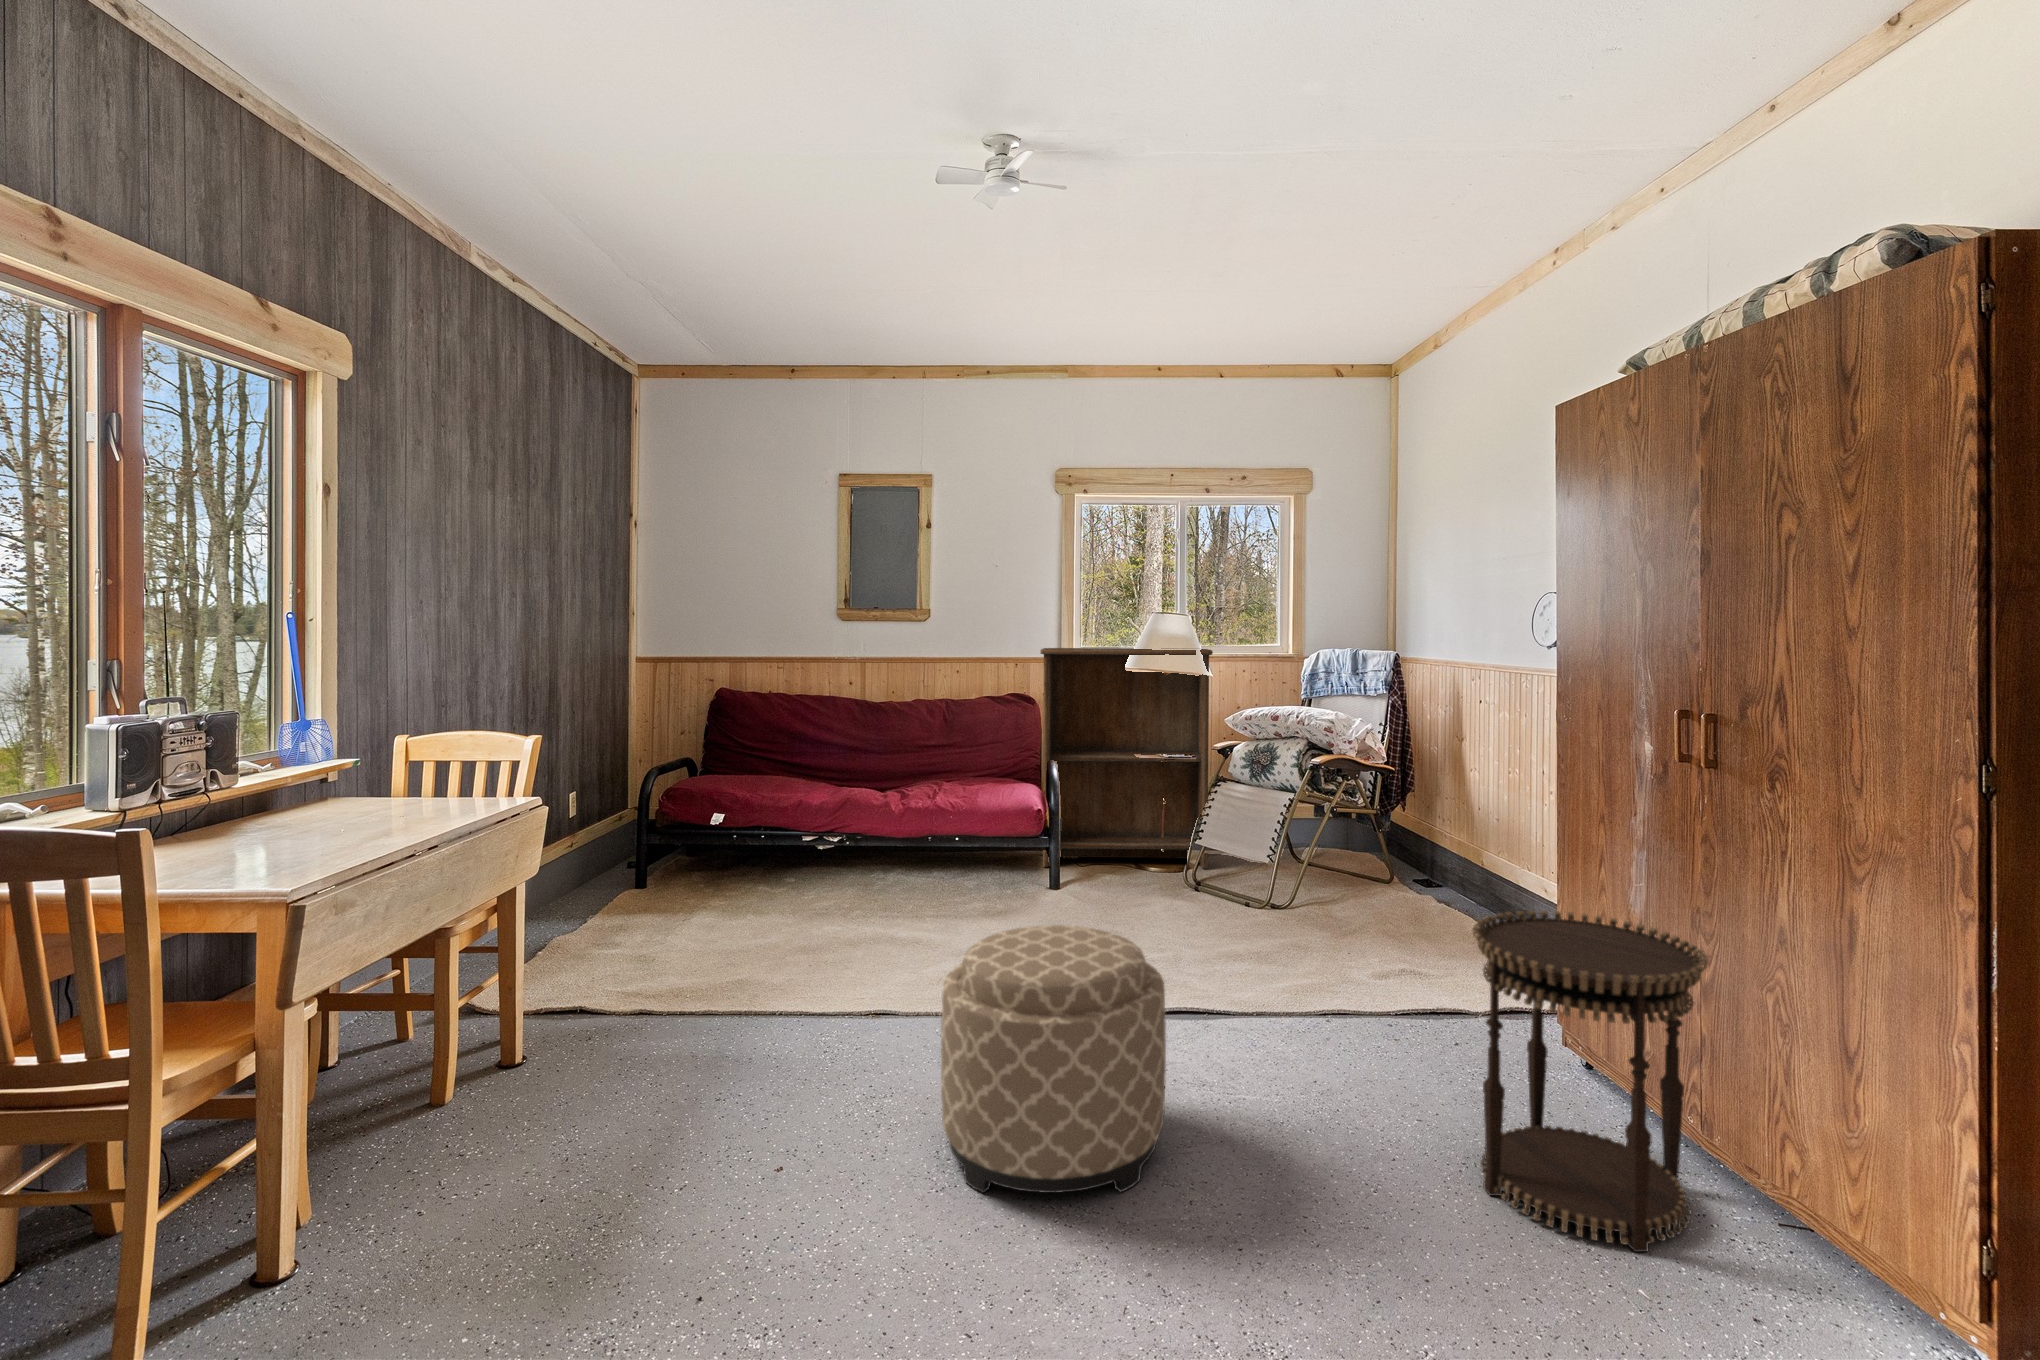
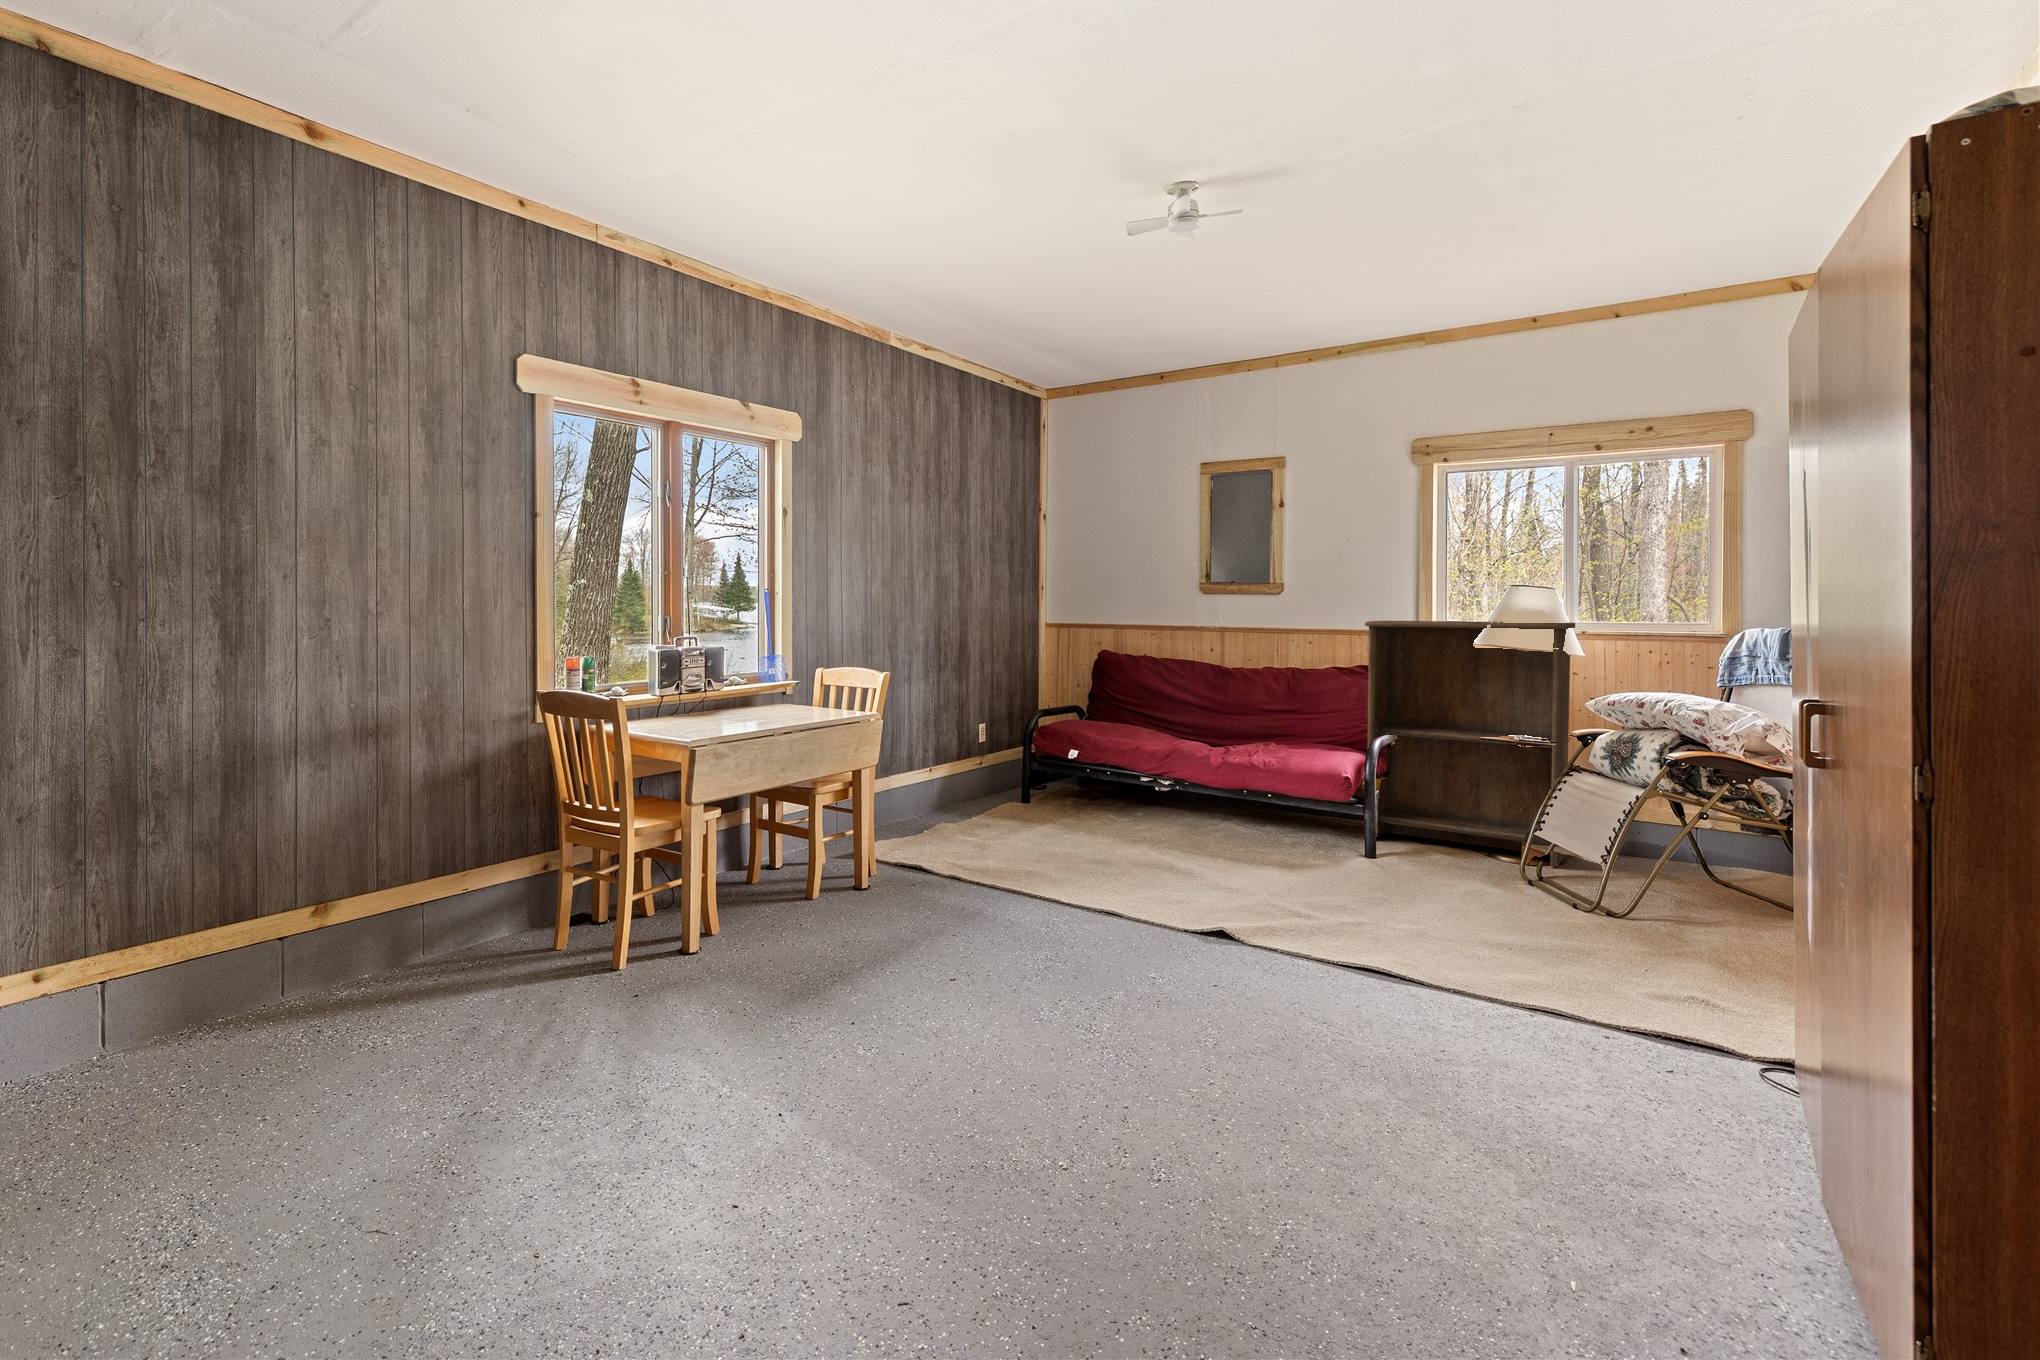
side table: present [1473,911,1708,1252] -> none [1507,902,1796,1281]
ottoman: present [941,925,1166,1193] -> none [1050,846,1239,1065]

